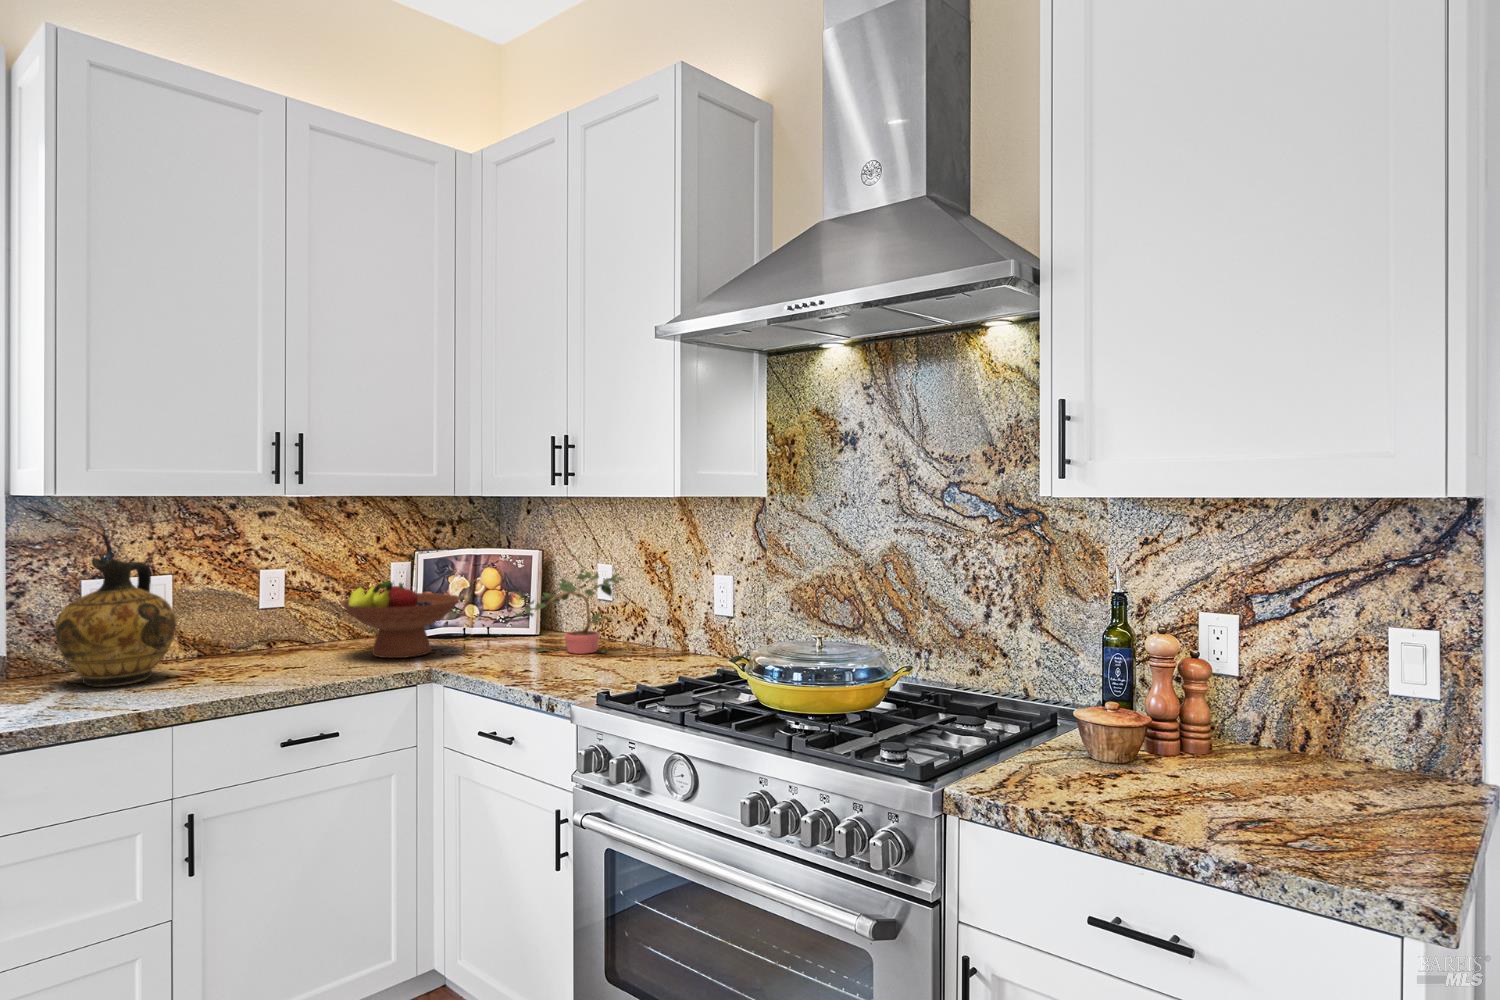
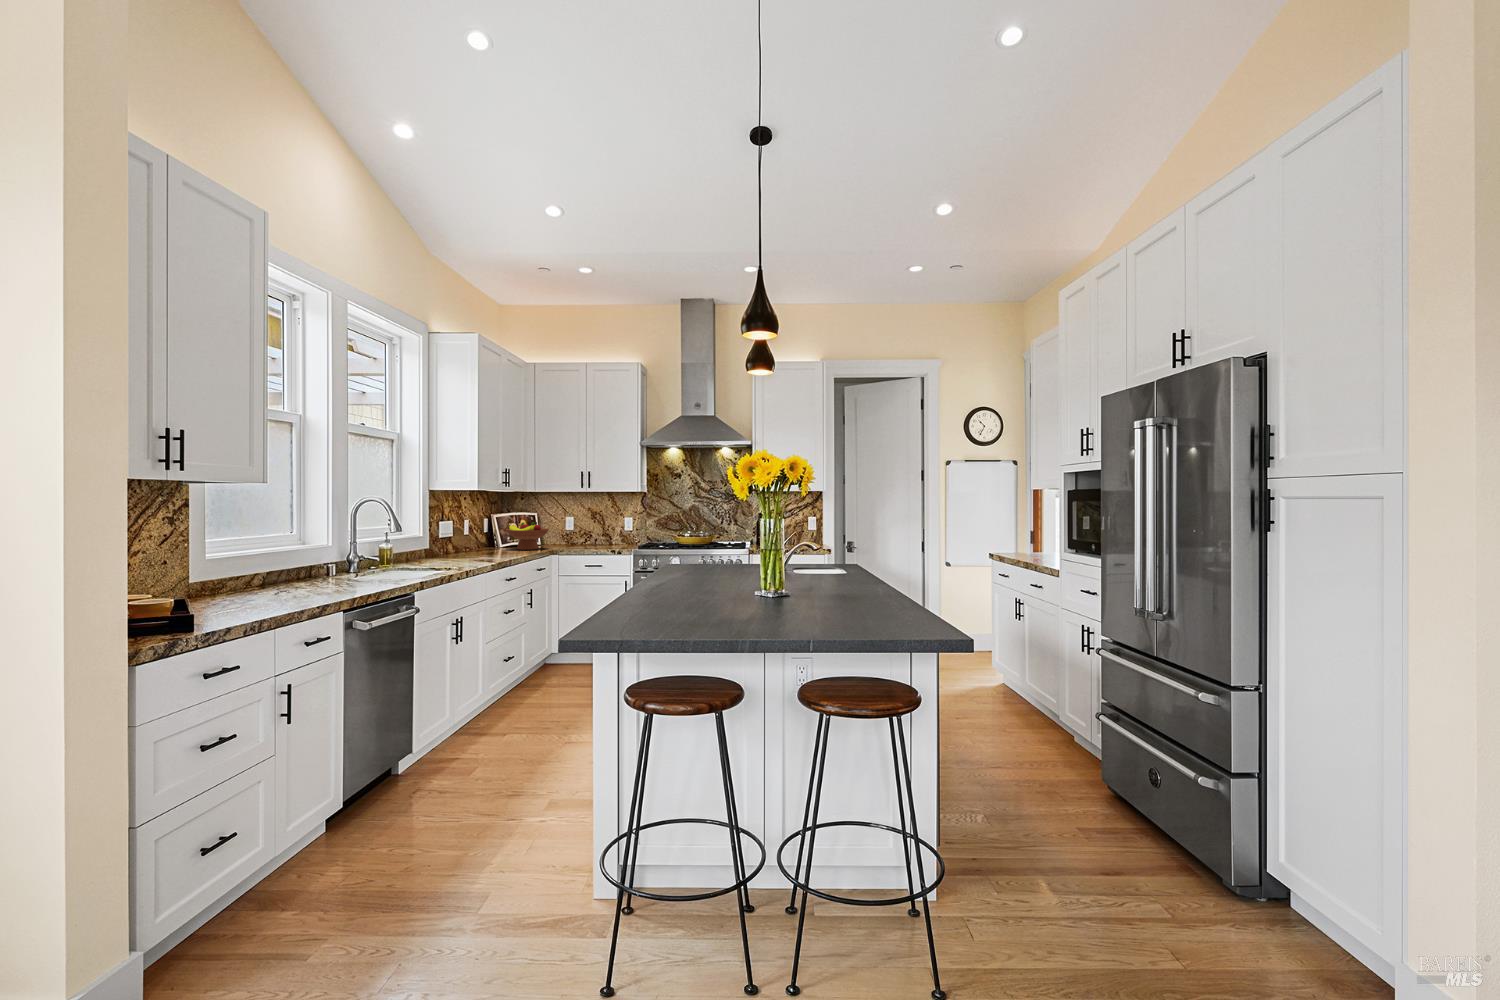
ceramic jug: present [55,558,177,686] -> none [460,512,500,557]
potted plant: present [516,569,624,654] -> none [556,517,599,547]

